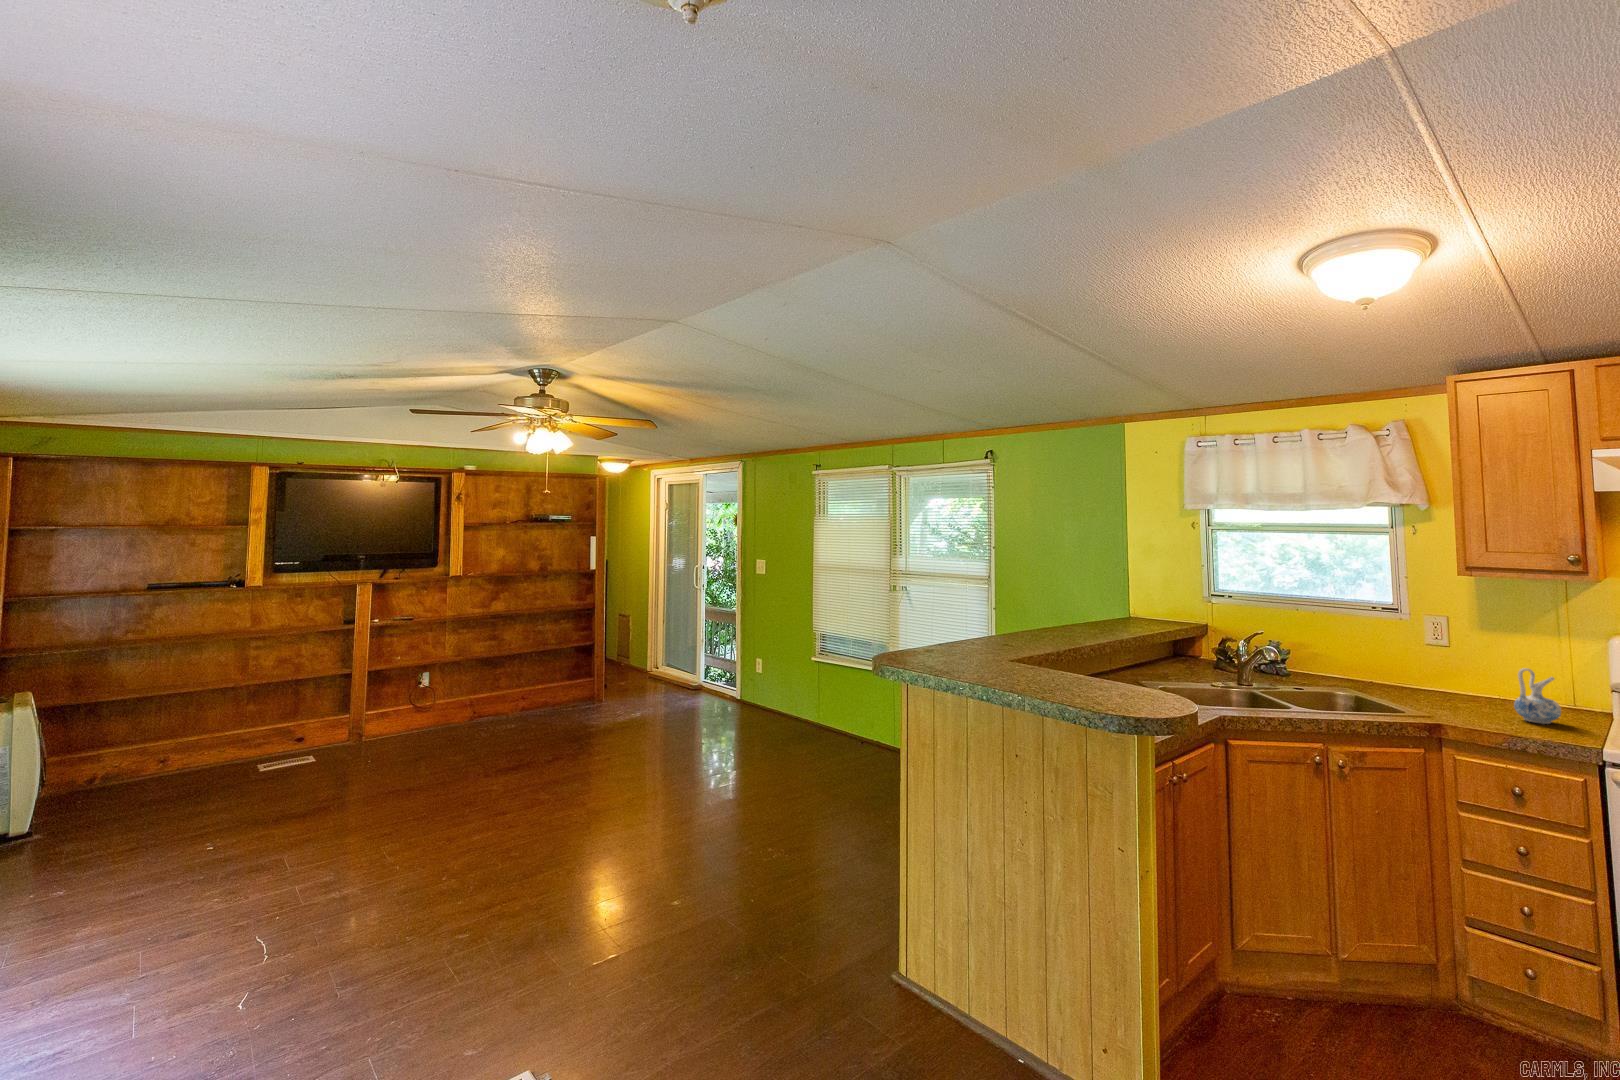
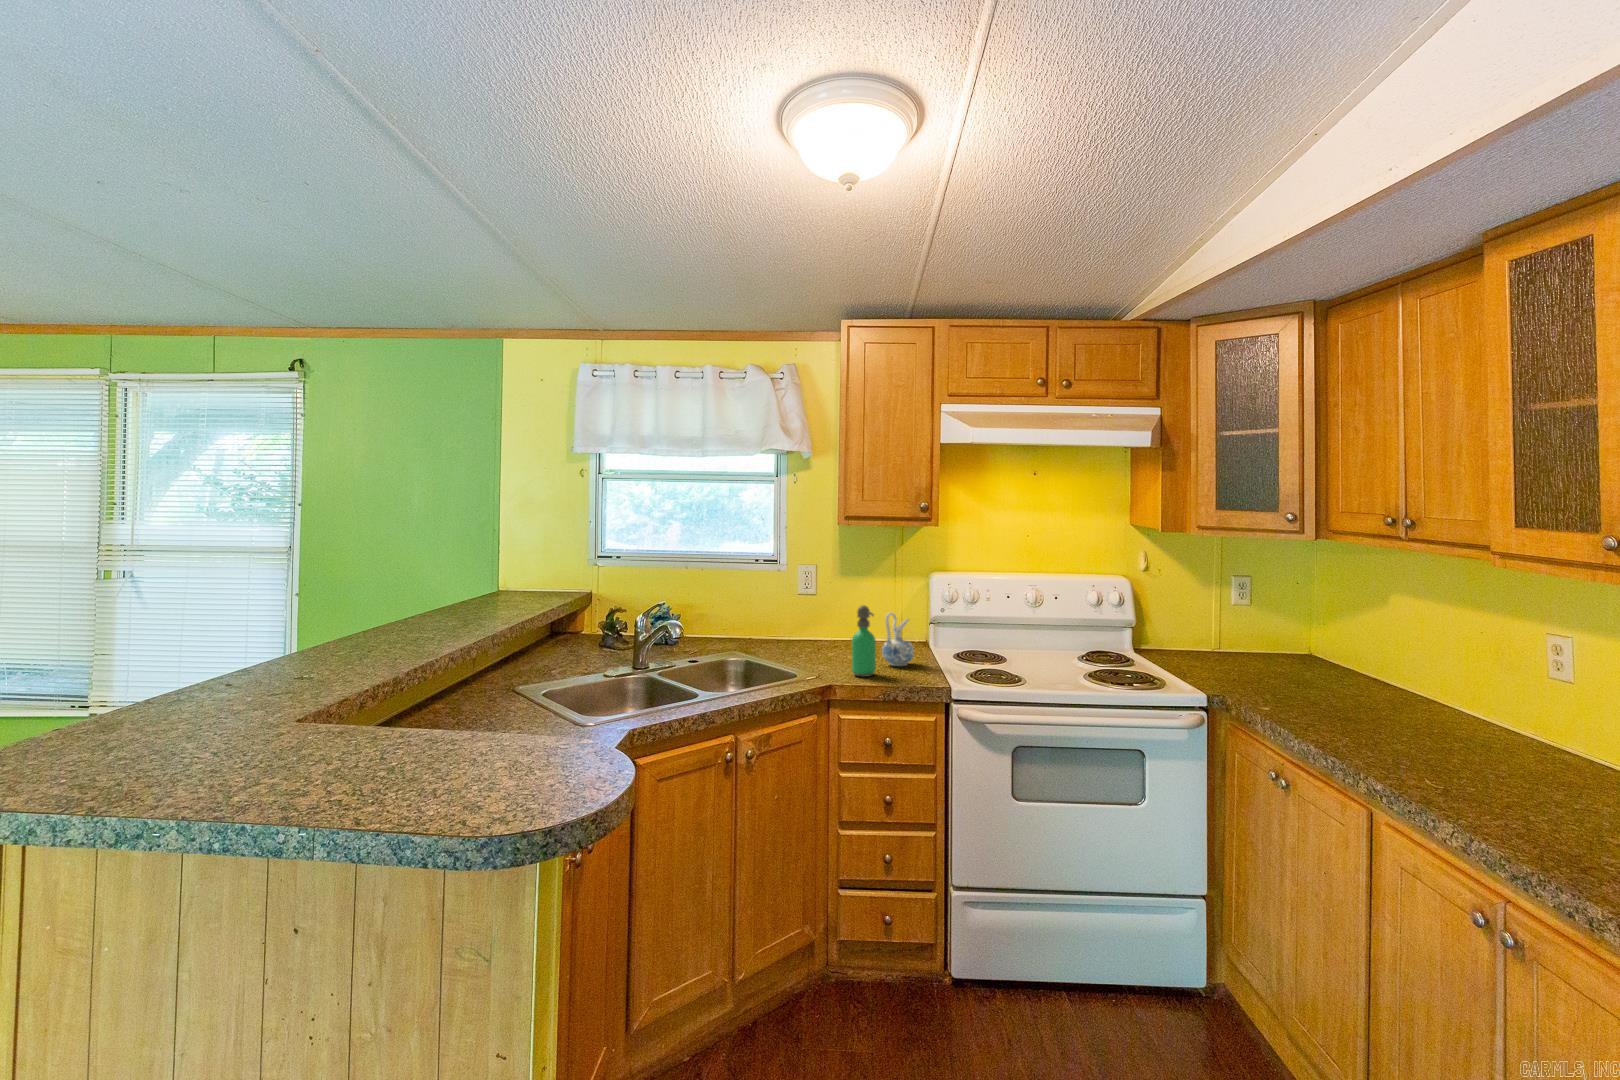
soap dispenser: none [1467,658,1500,725] -> present [852,605,876,677]

